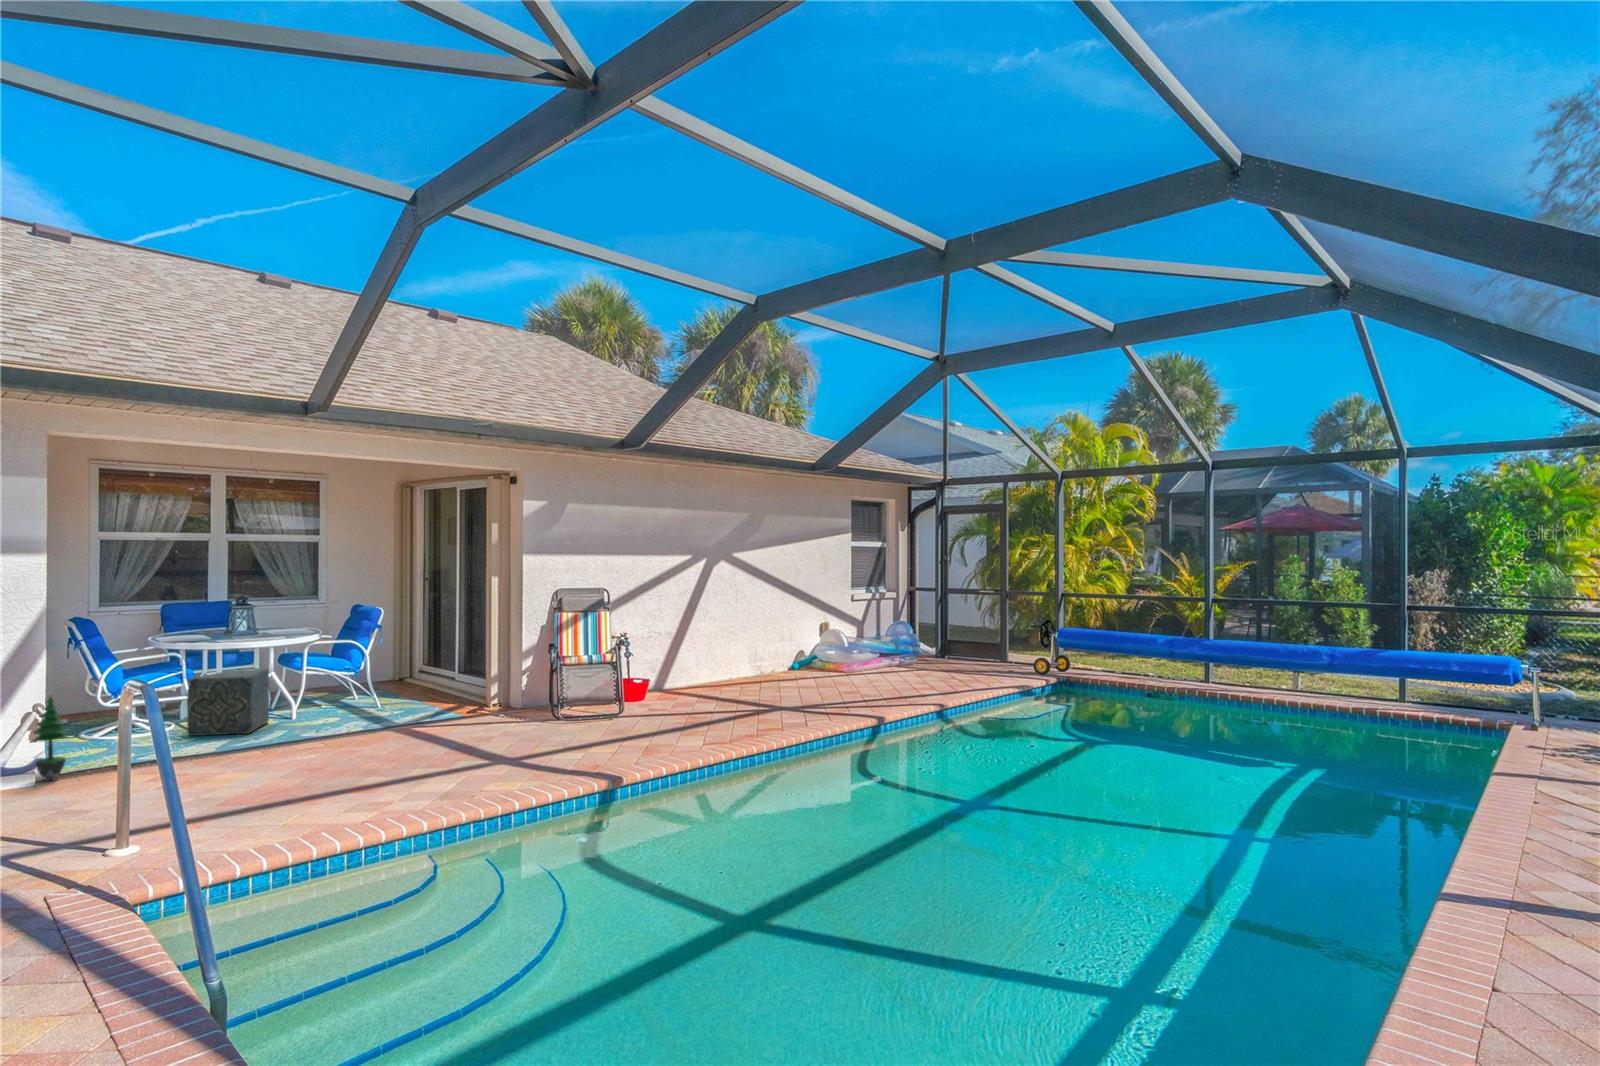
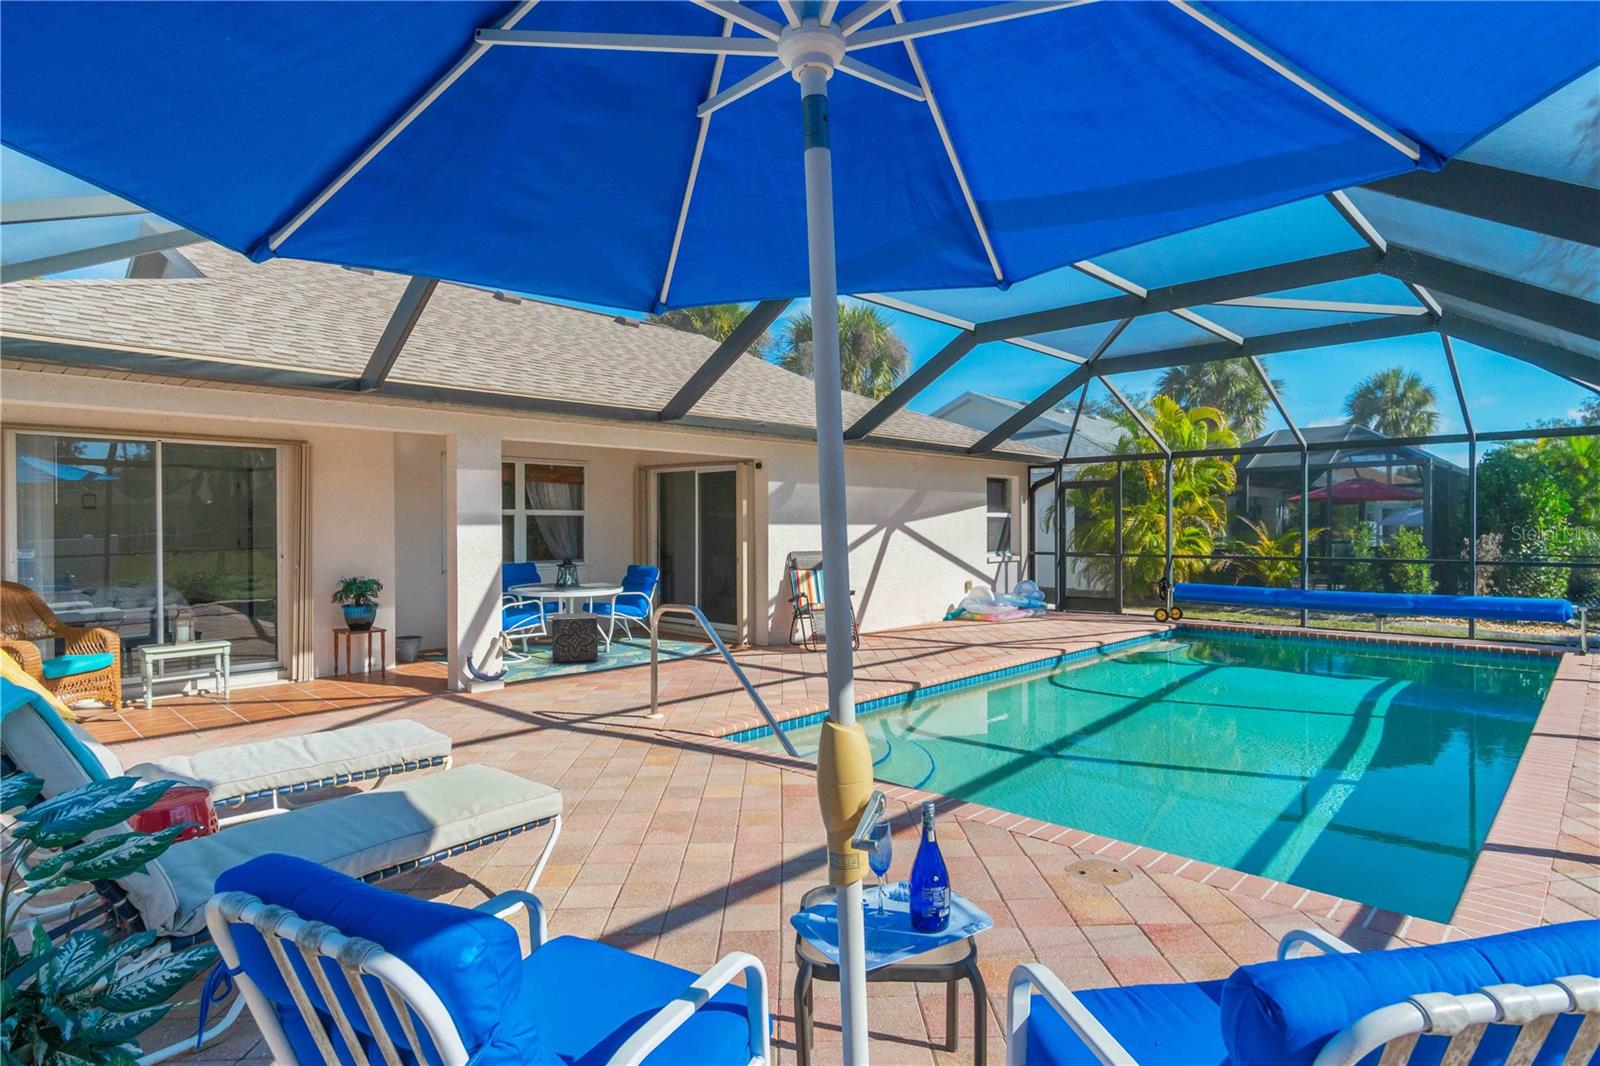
potted tree: present [32,697,68,779] -> none [497,625,521,687]

